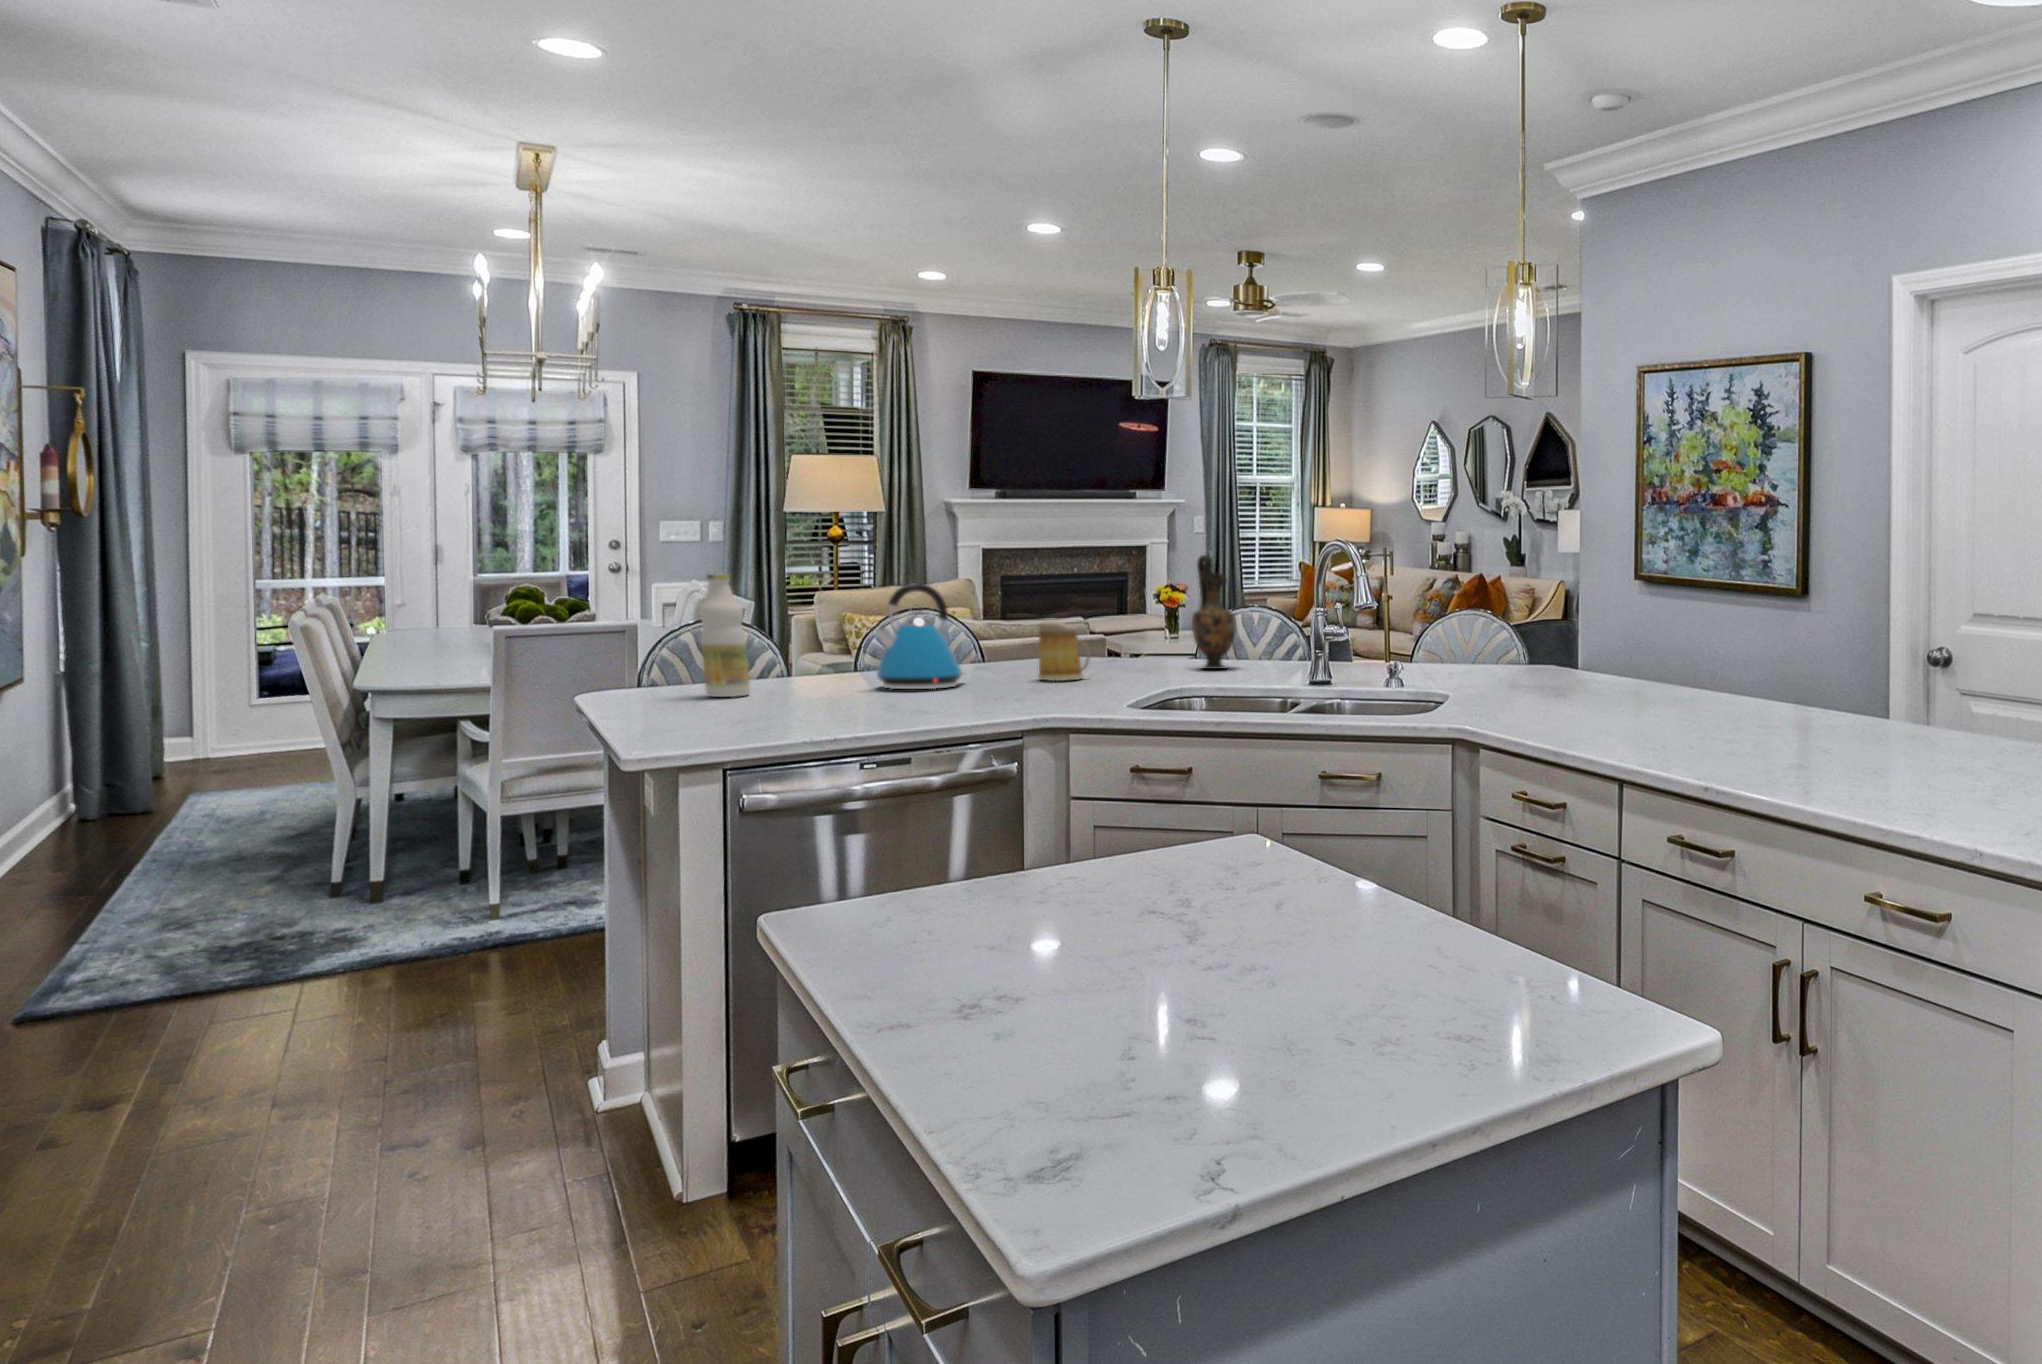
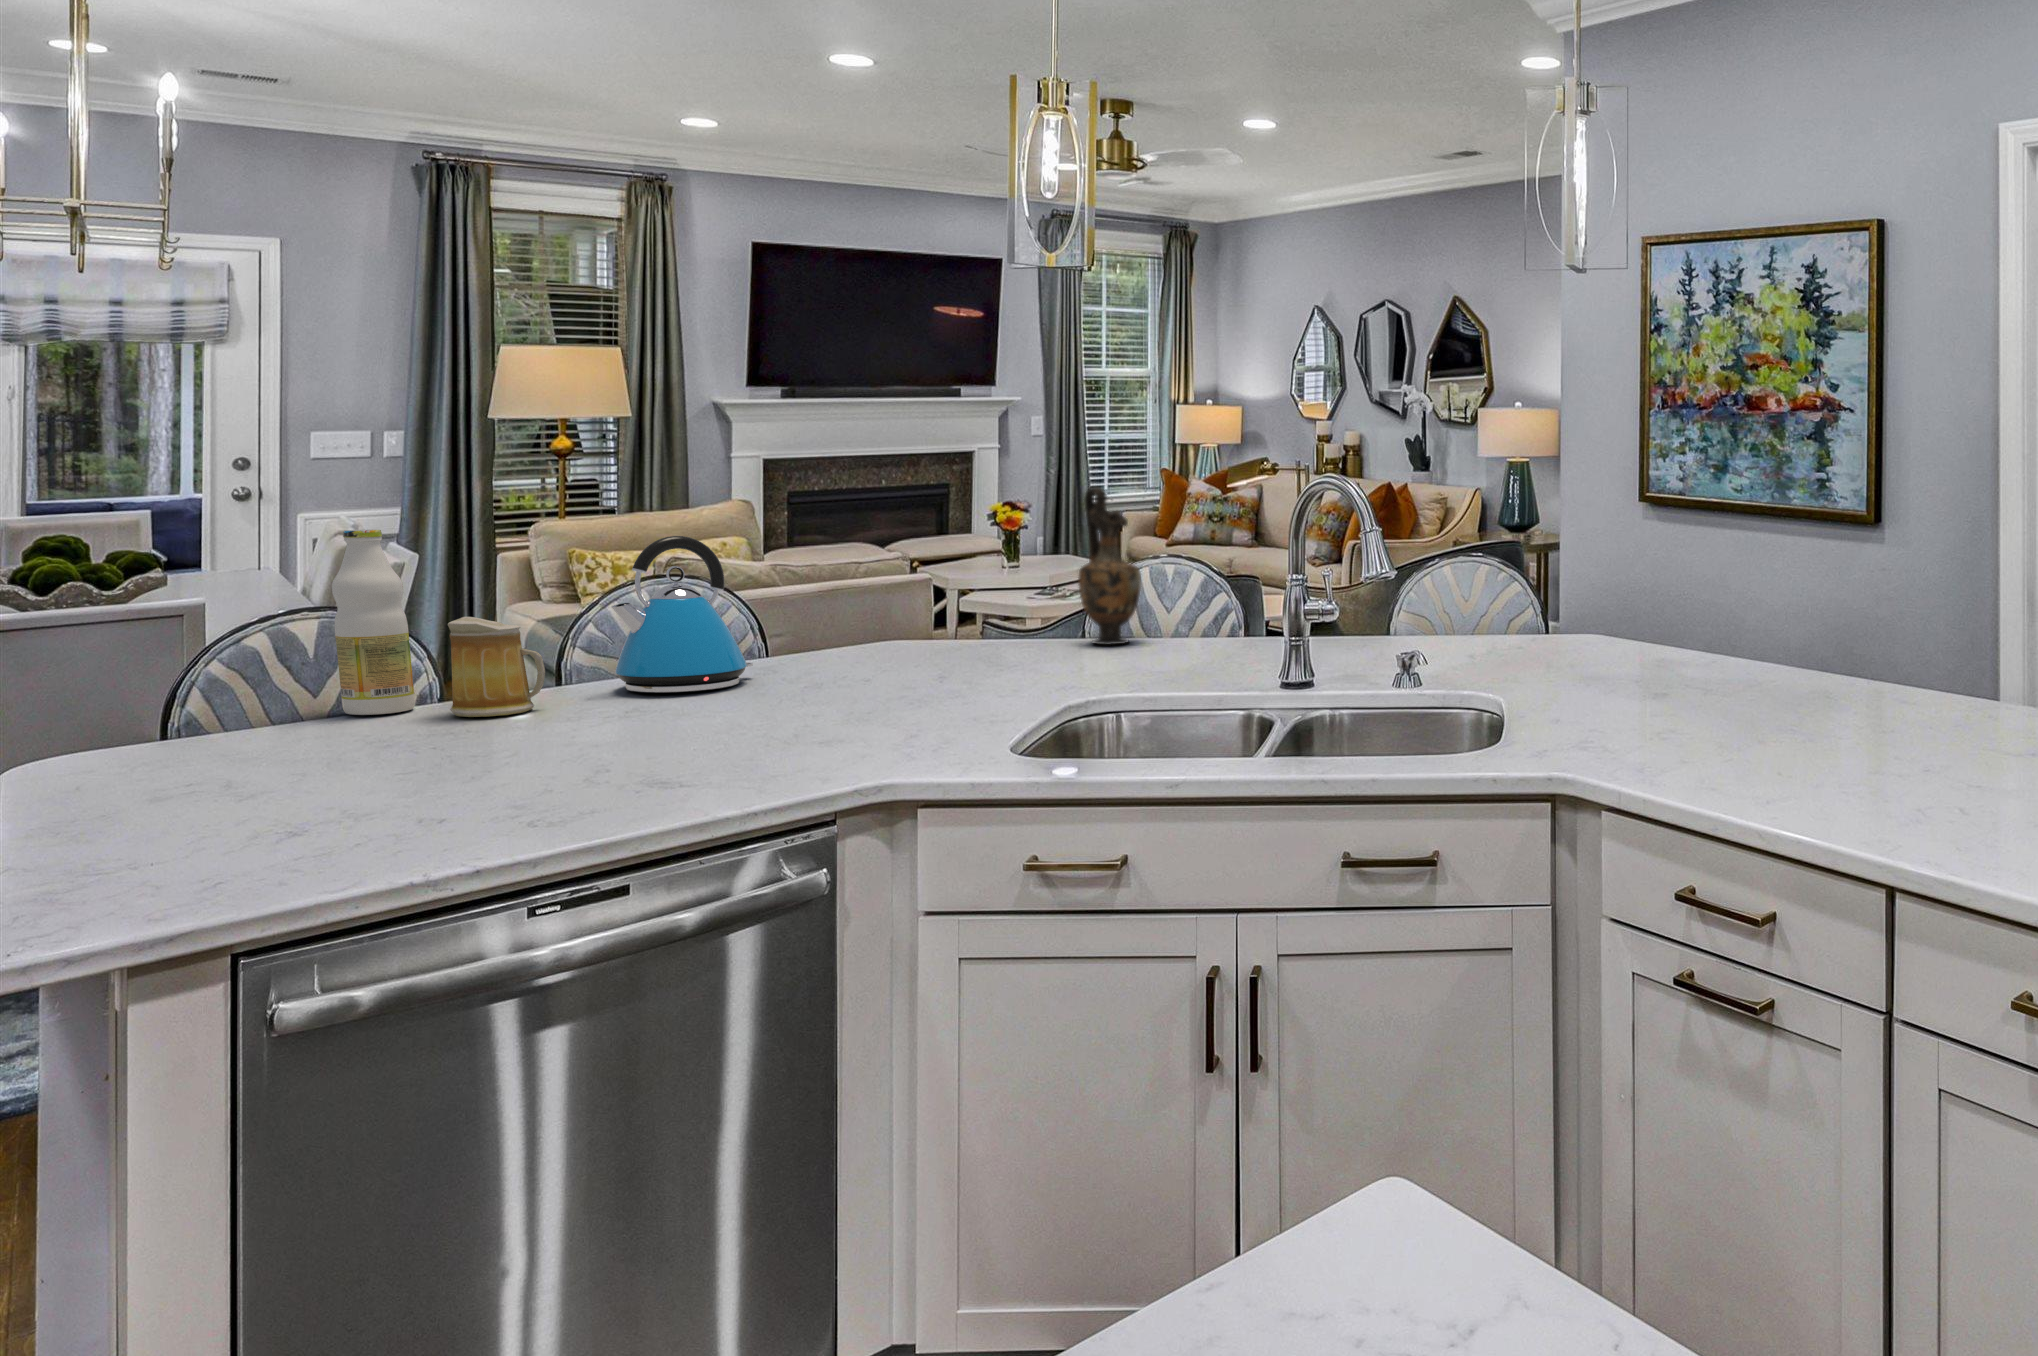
mug: present [1038,620,1090,681] -> present [448,617,545,717]

